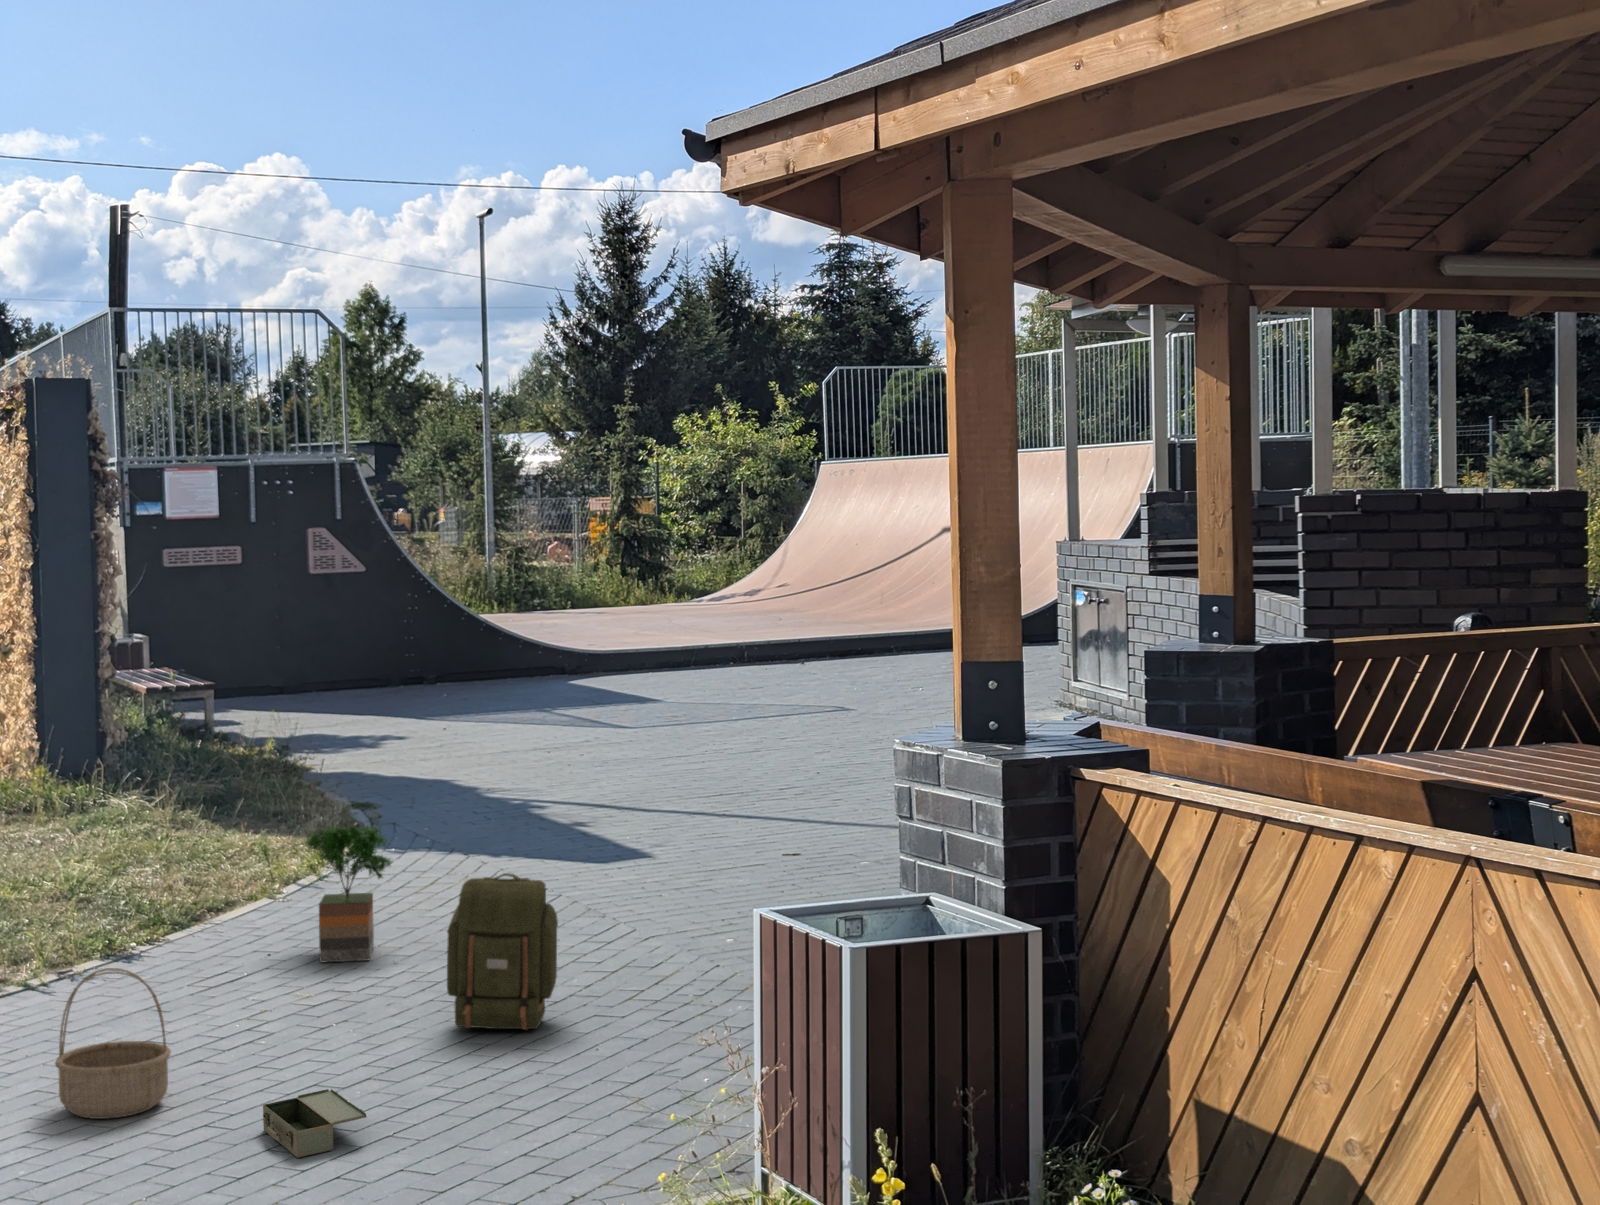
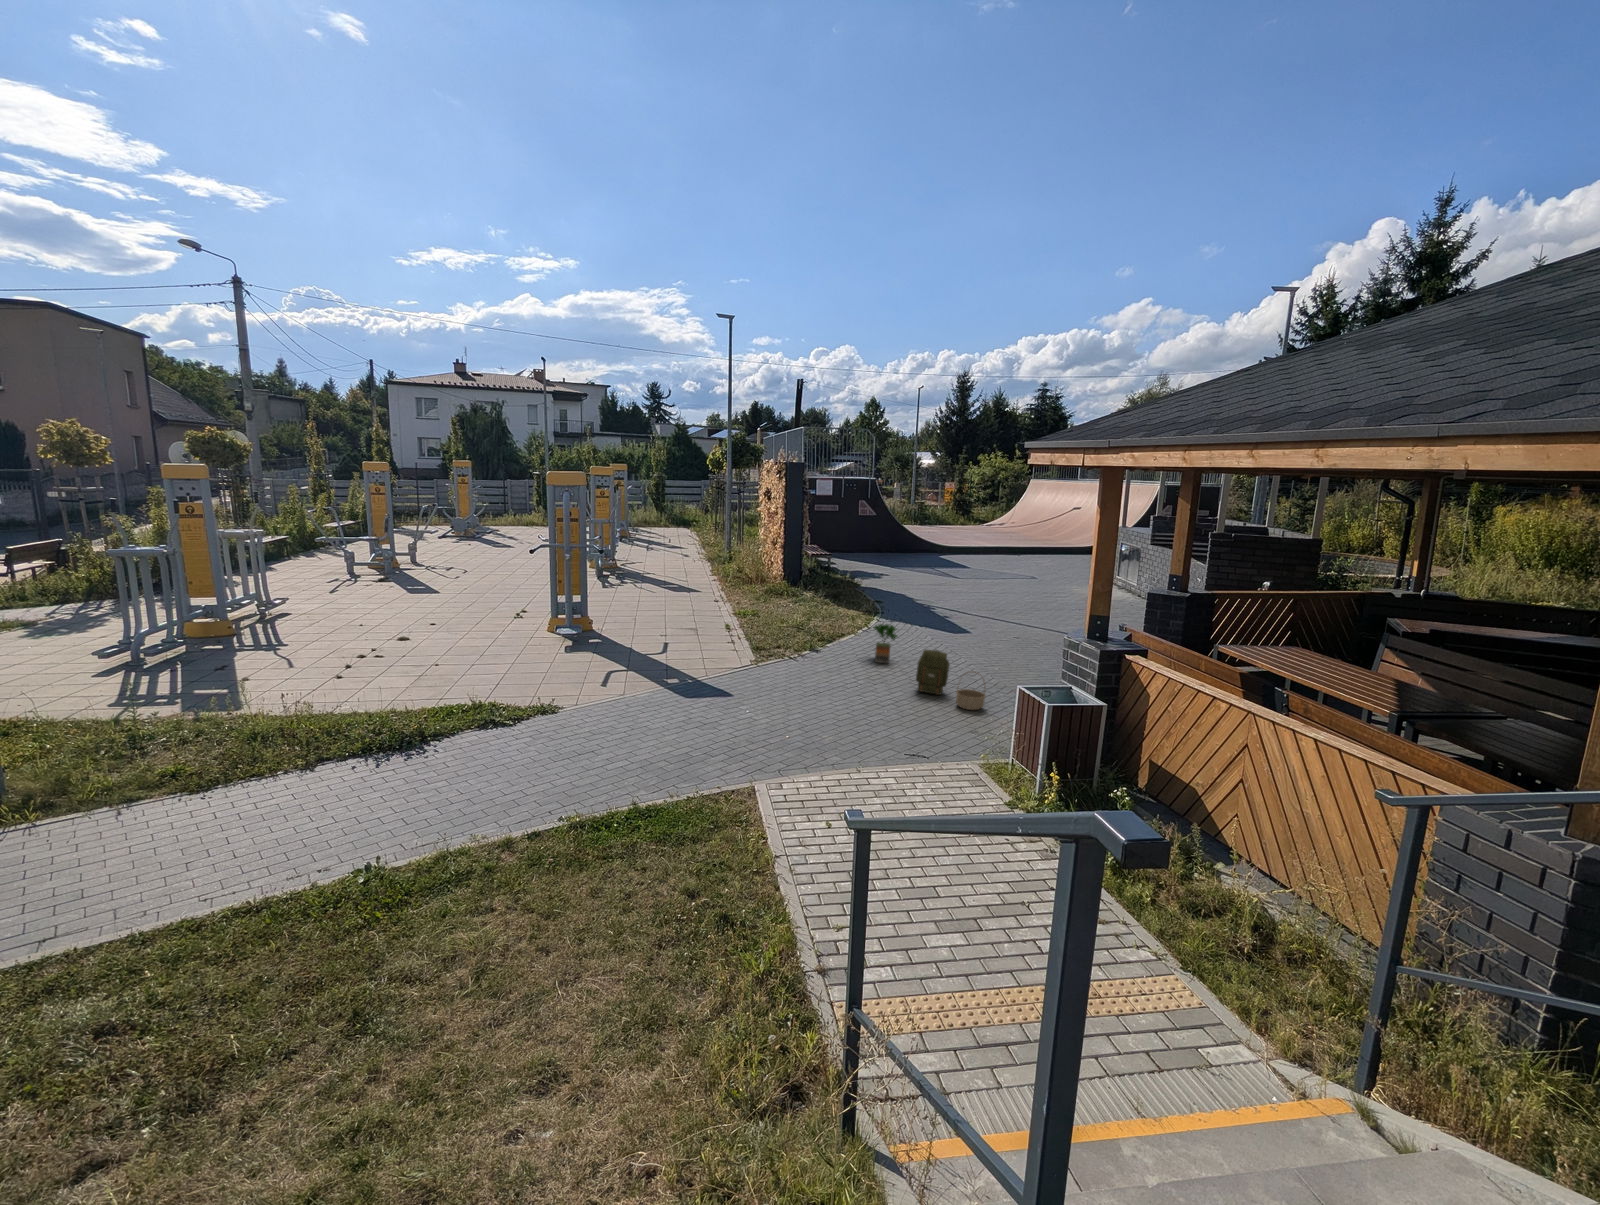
basket: present [55,968,171,1119] -> present [956,672,986,710]
toolbox: present [263,1089,367,1158] -> none [869,706,898,725]

